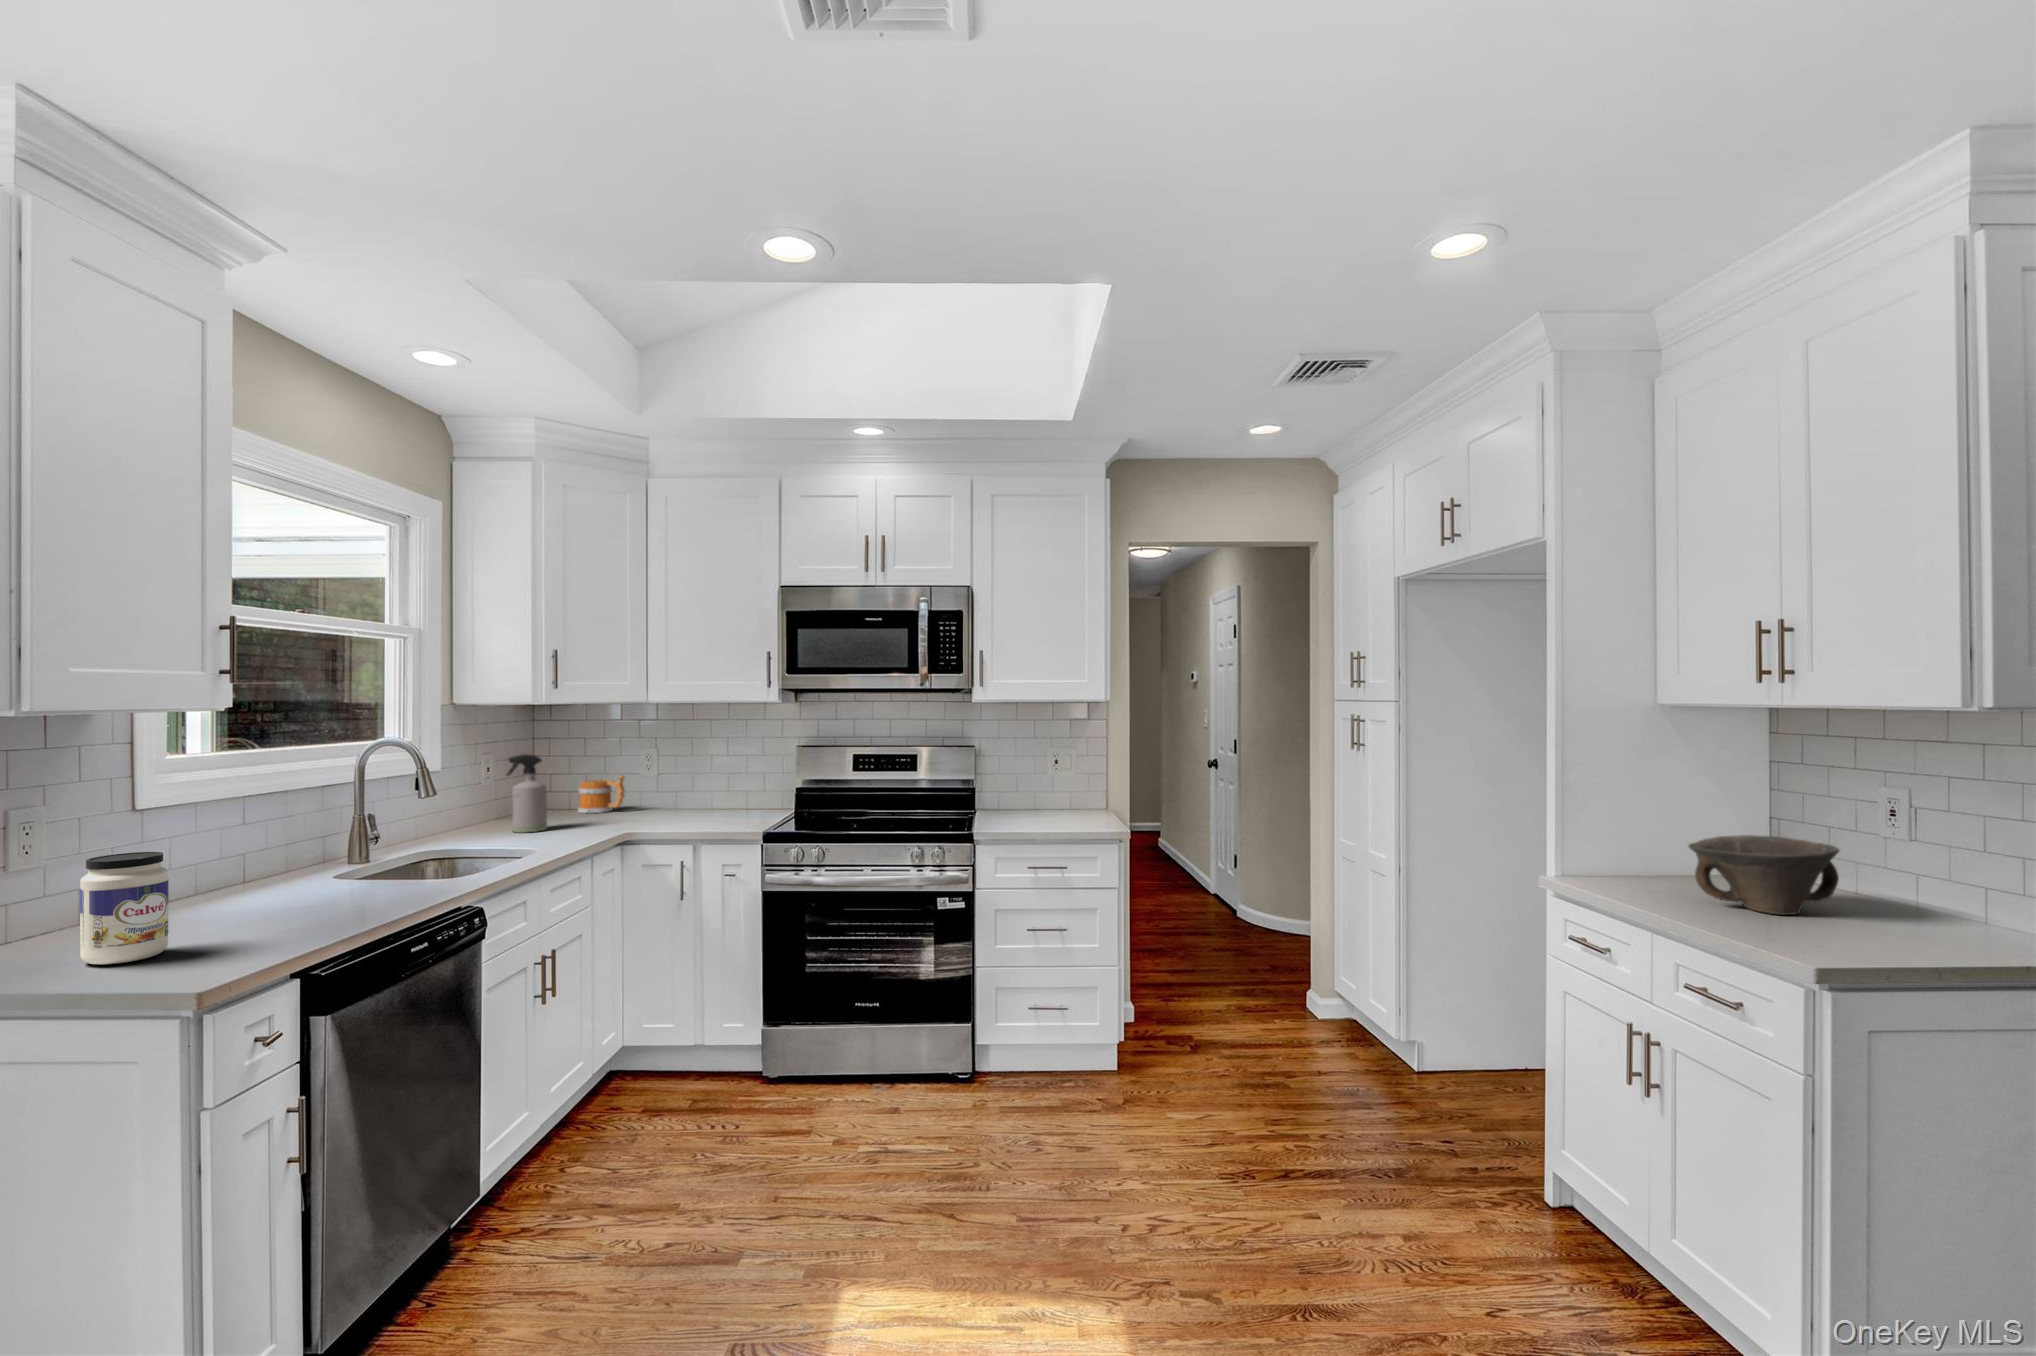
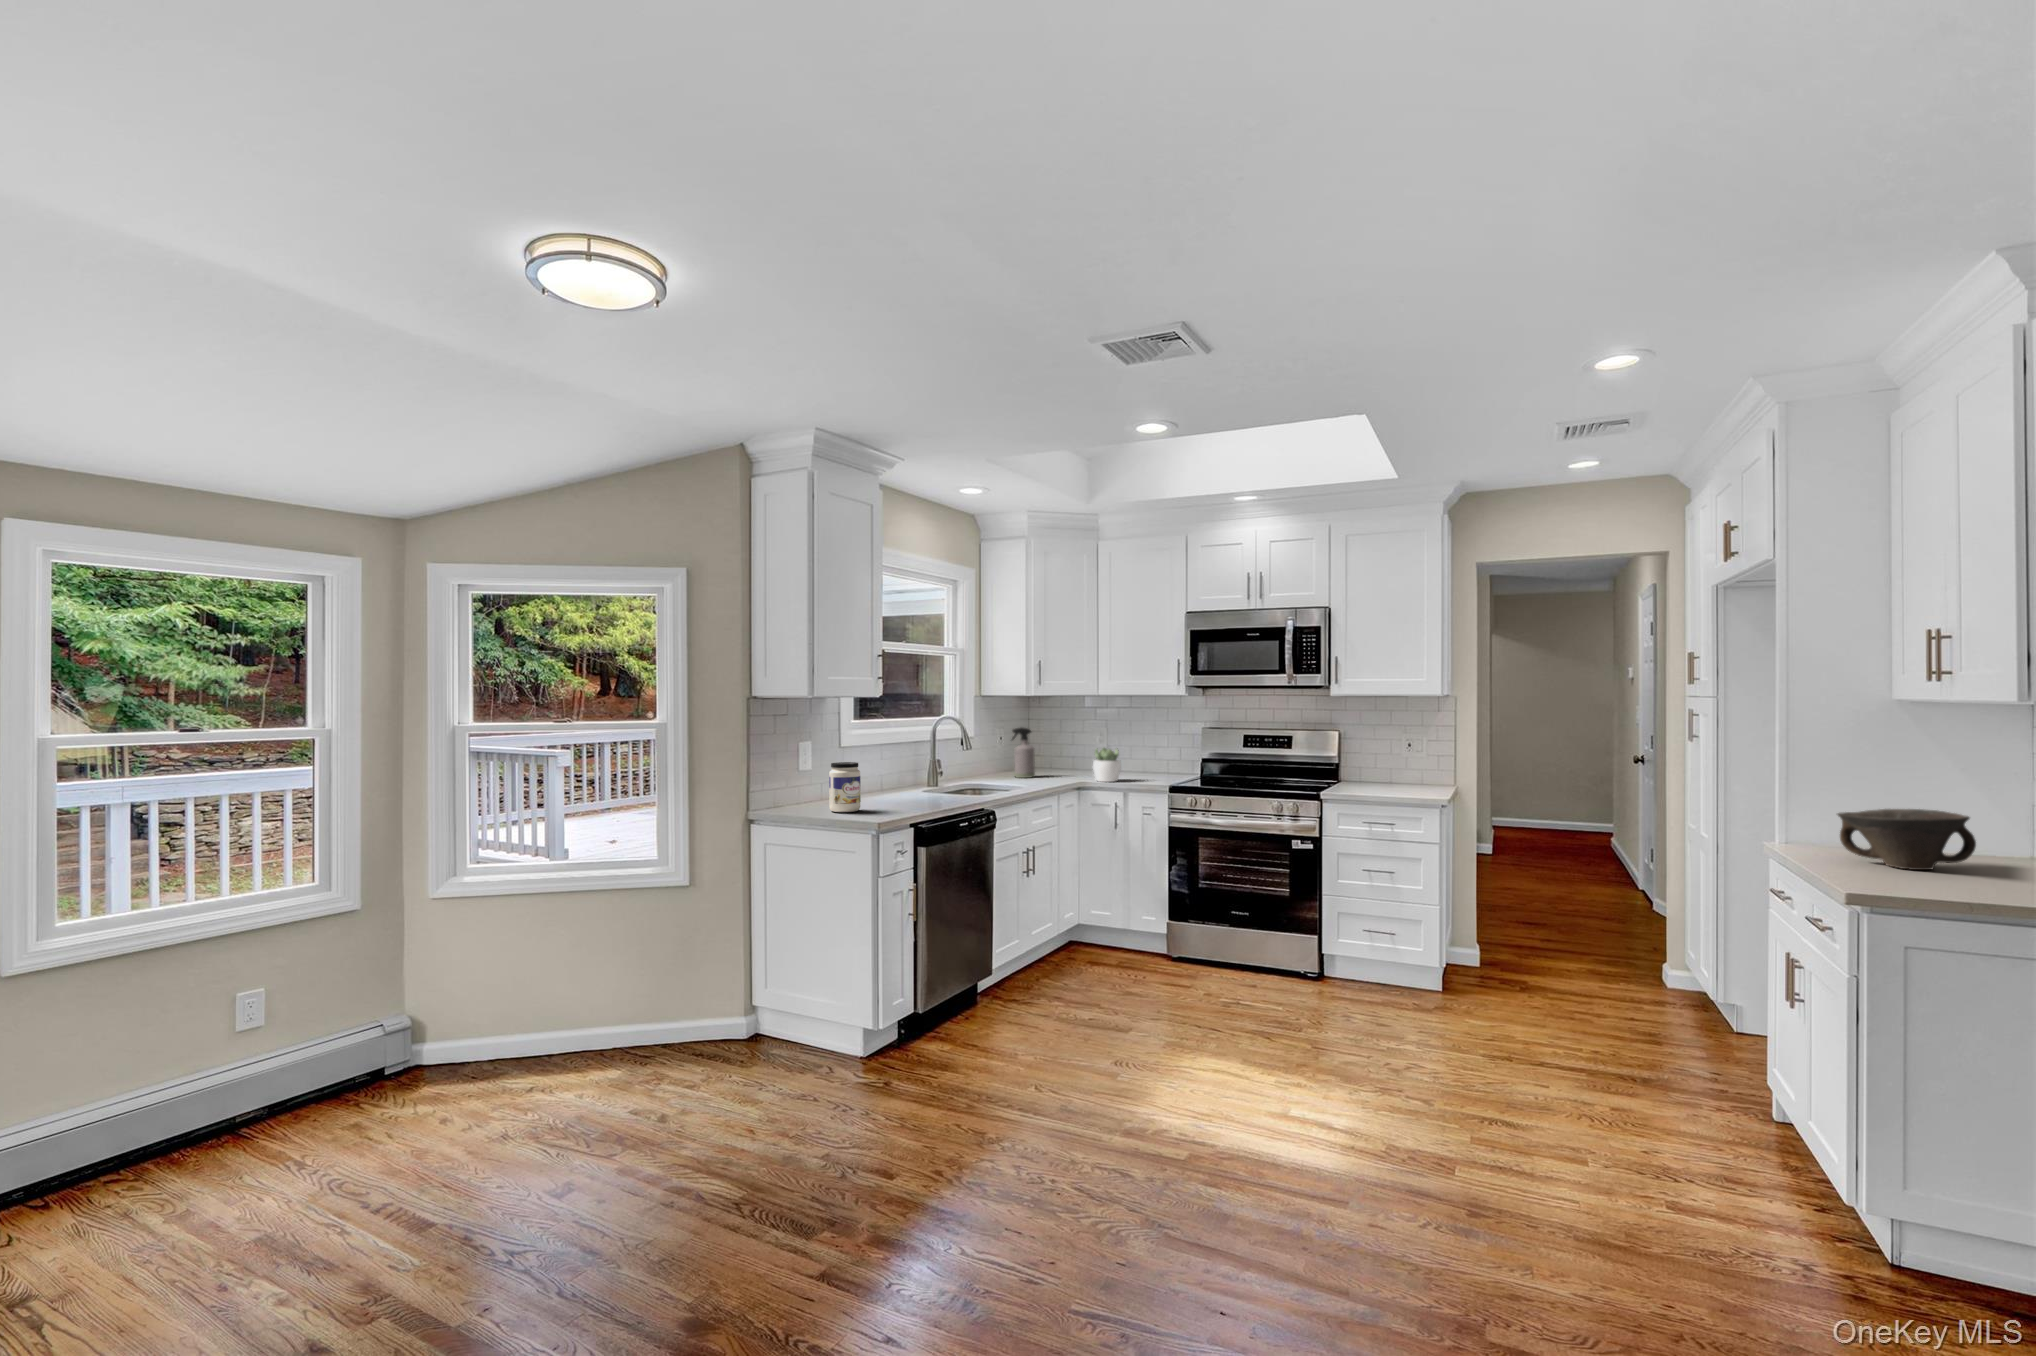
mug: present [578,776,624,813] -> none [1056,746,1086,770]
succulent plant: none [644,780,687,832] -> present [1093,748,1121,782]

